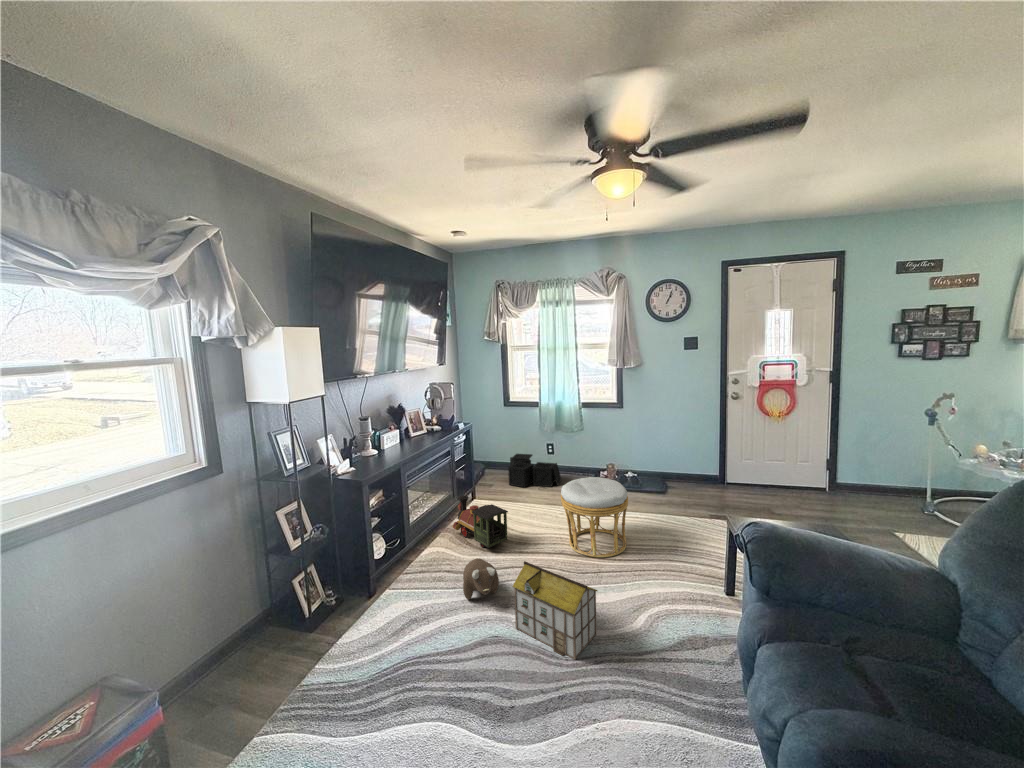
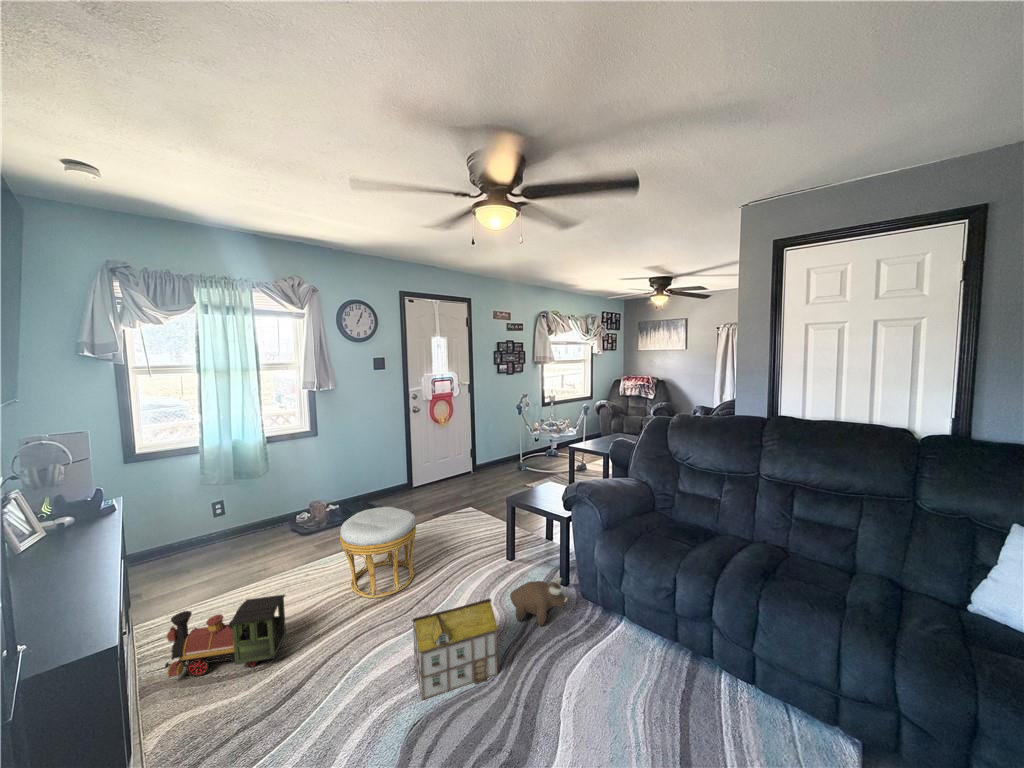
storage bin: present [508,454,561,487] -> none [150,521,256,579]
plush toy: present [463,558,499,599] -> present [510,578,567,626]

